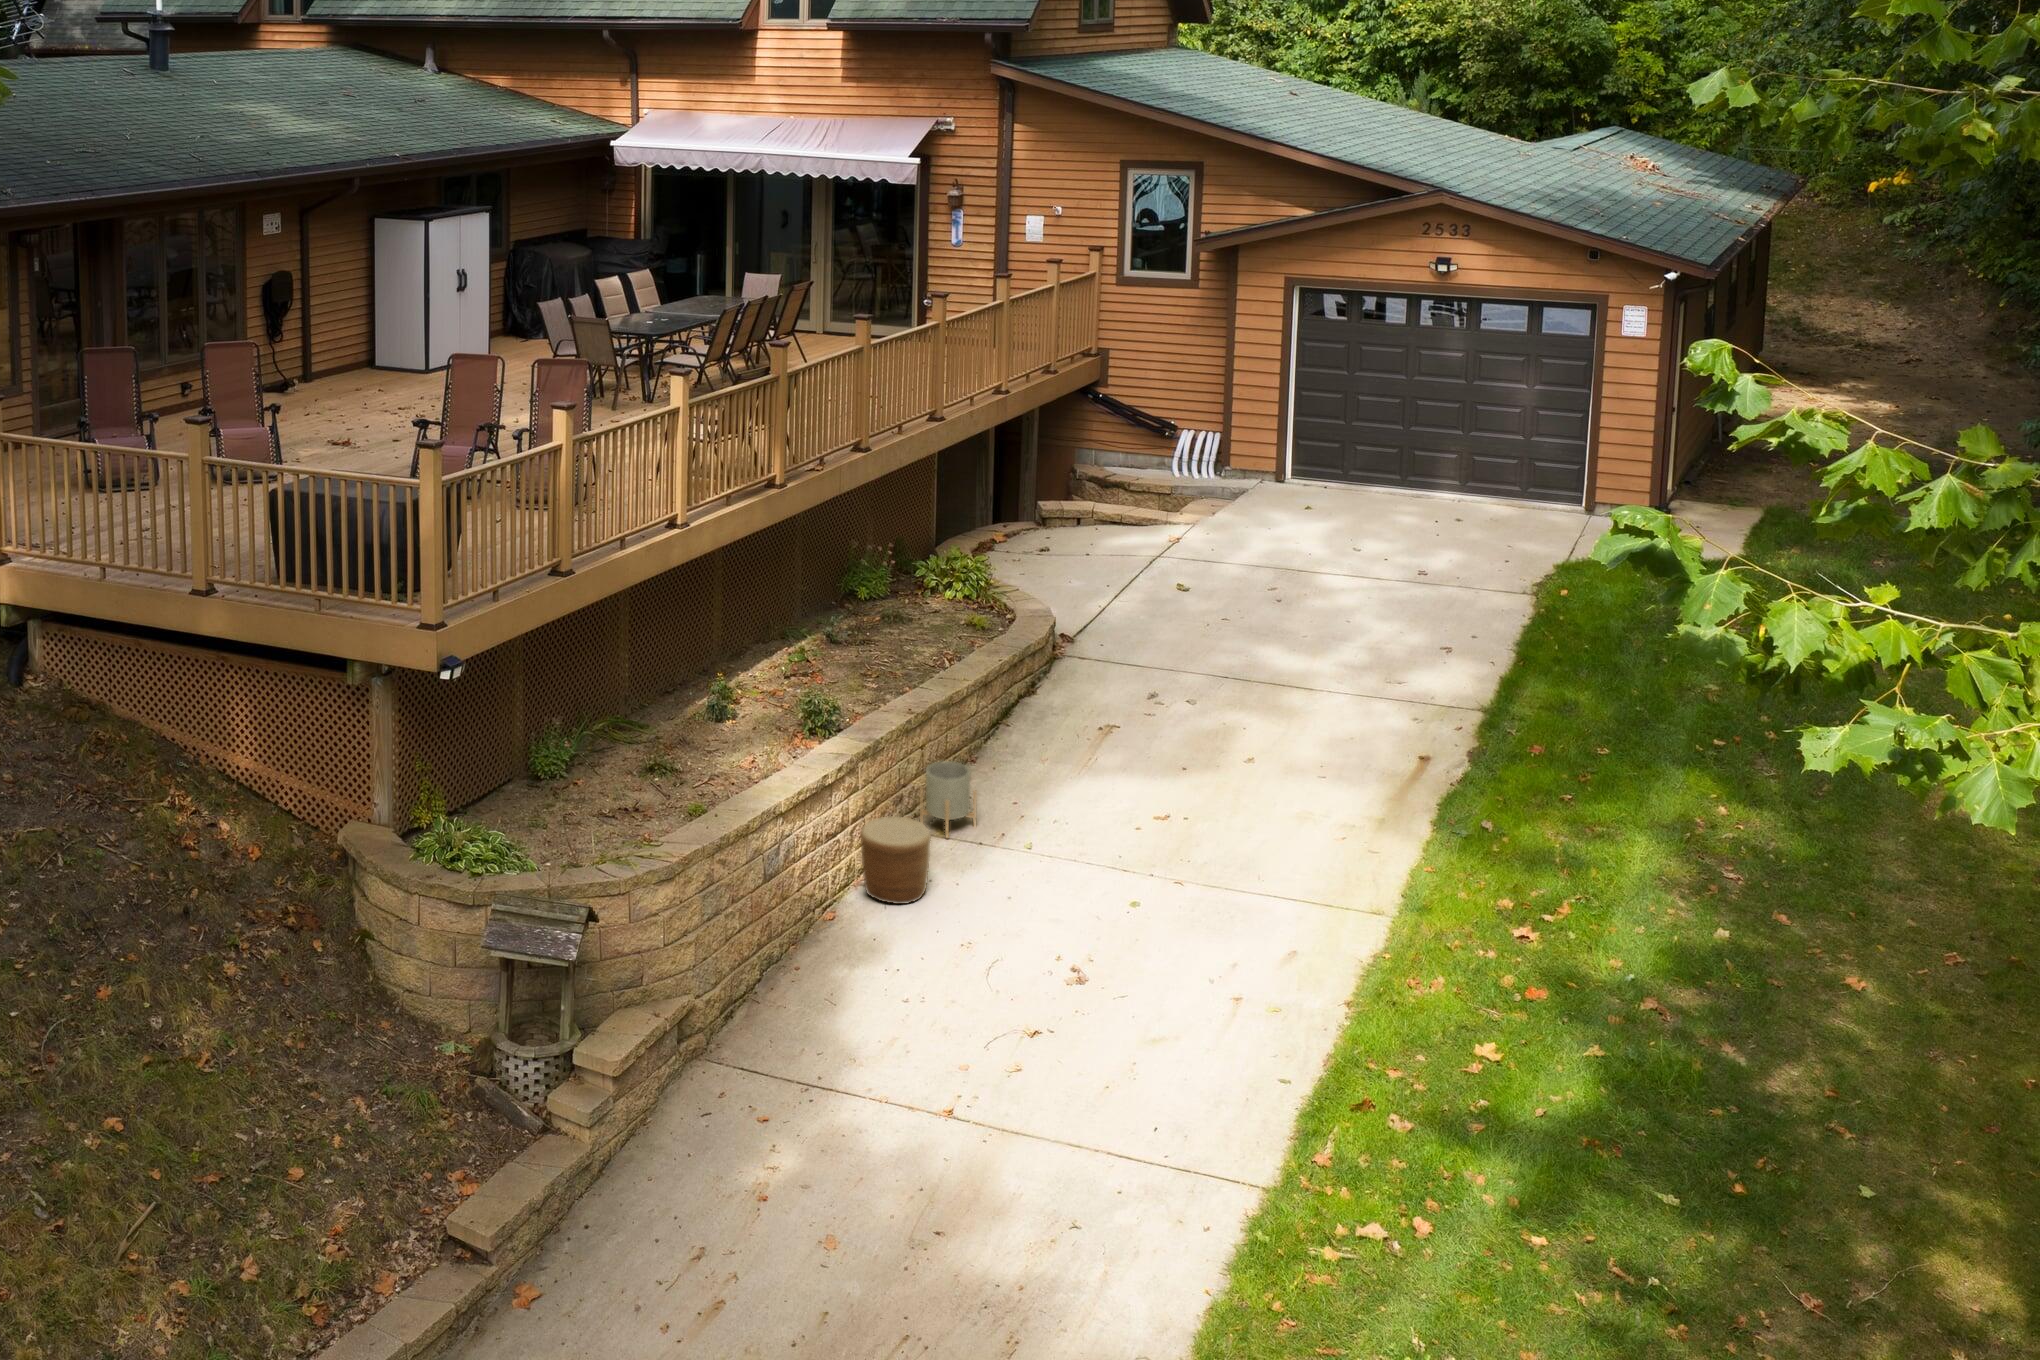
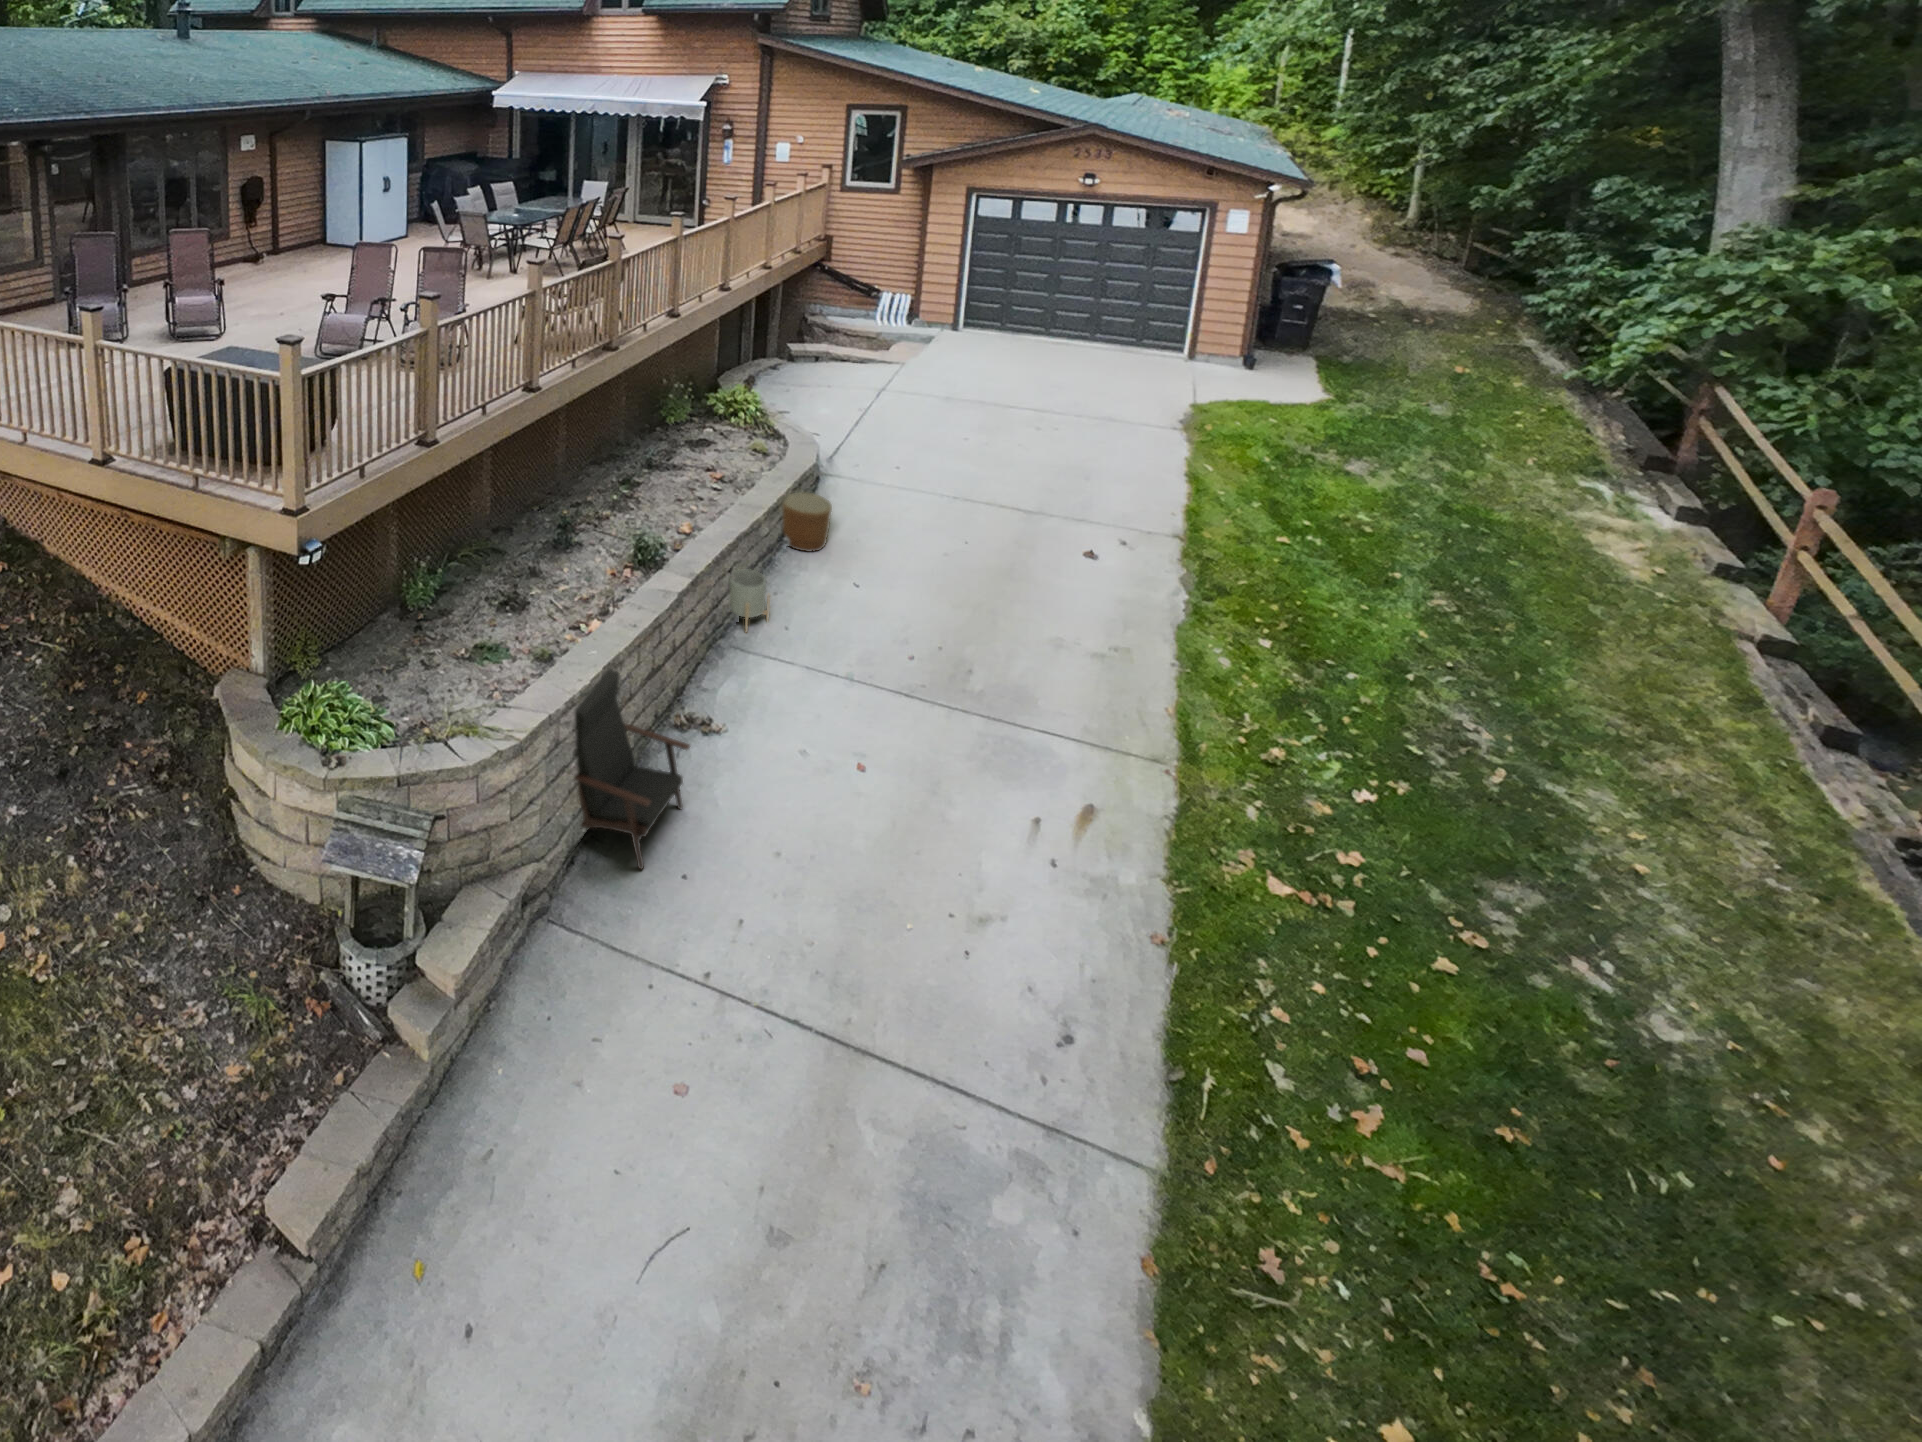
woven basket: present [860,816,931,904] -> present [783,492,832,552]
lounge chair: none [716,843,863,1062] -> present [574,669,690,869]

